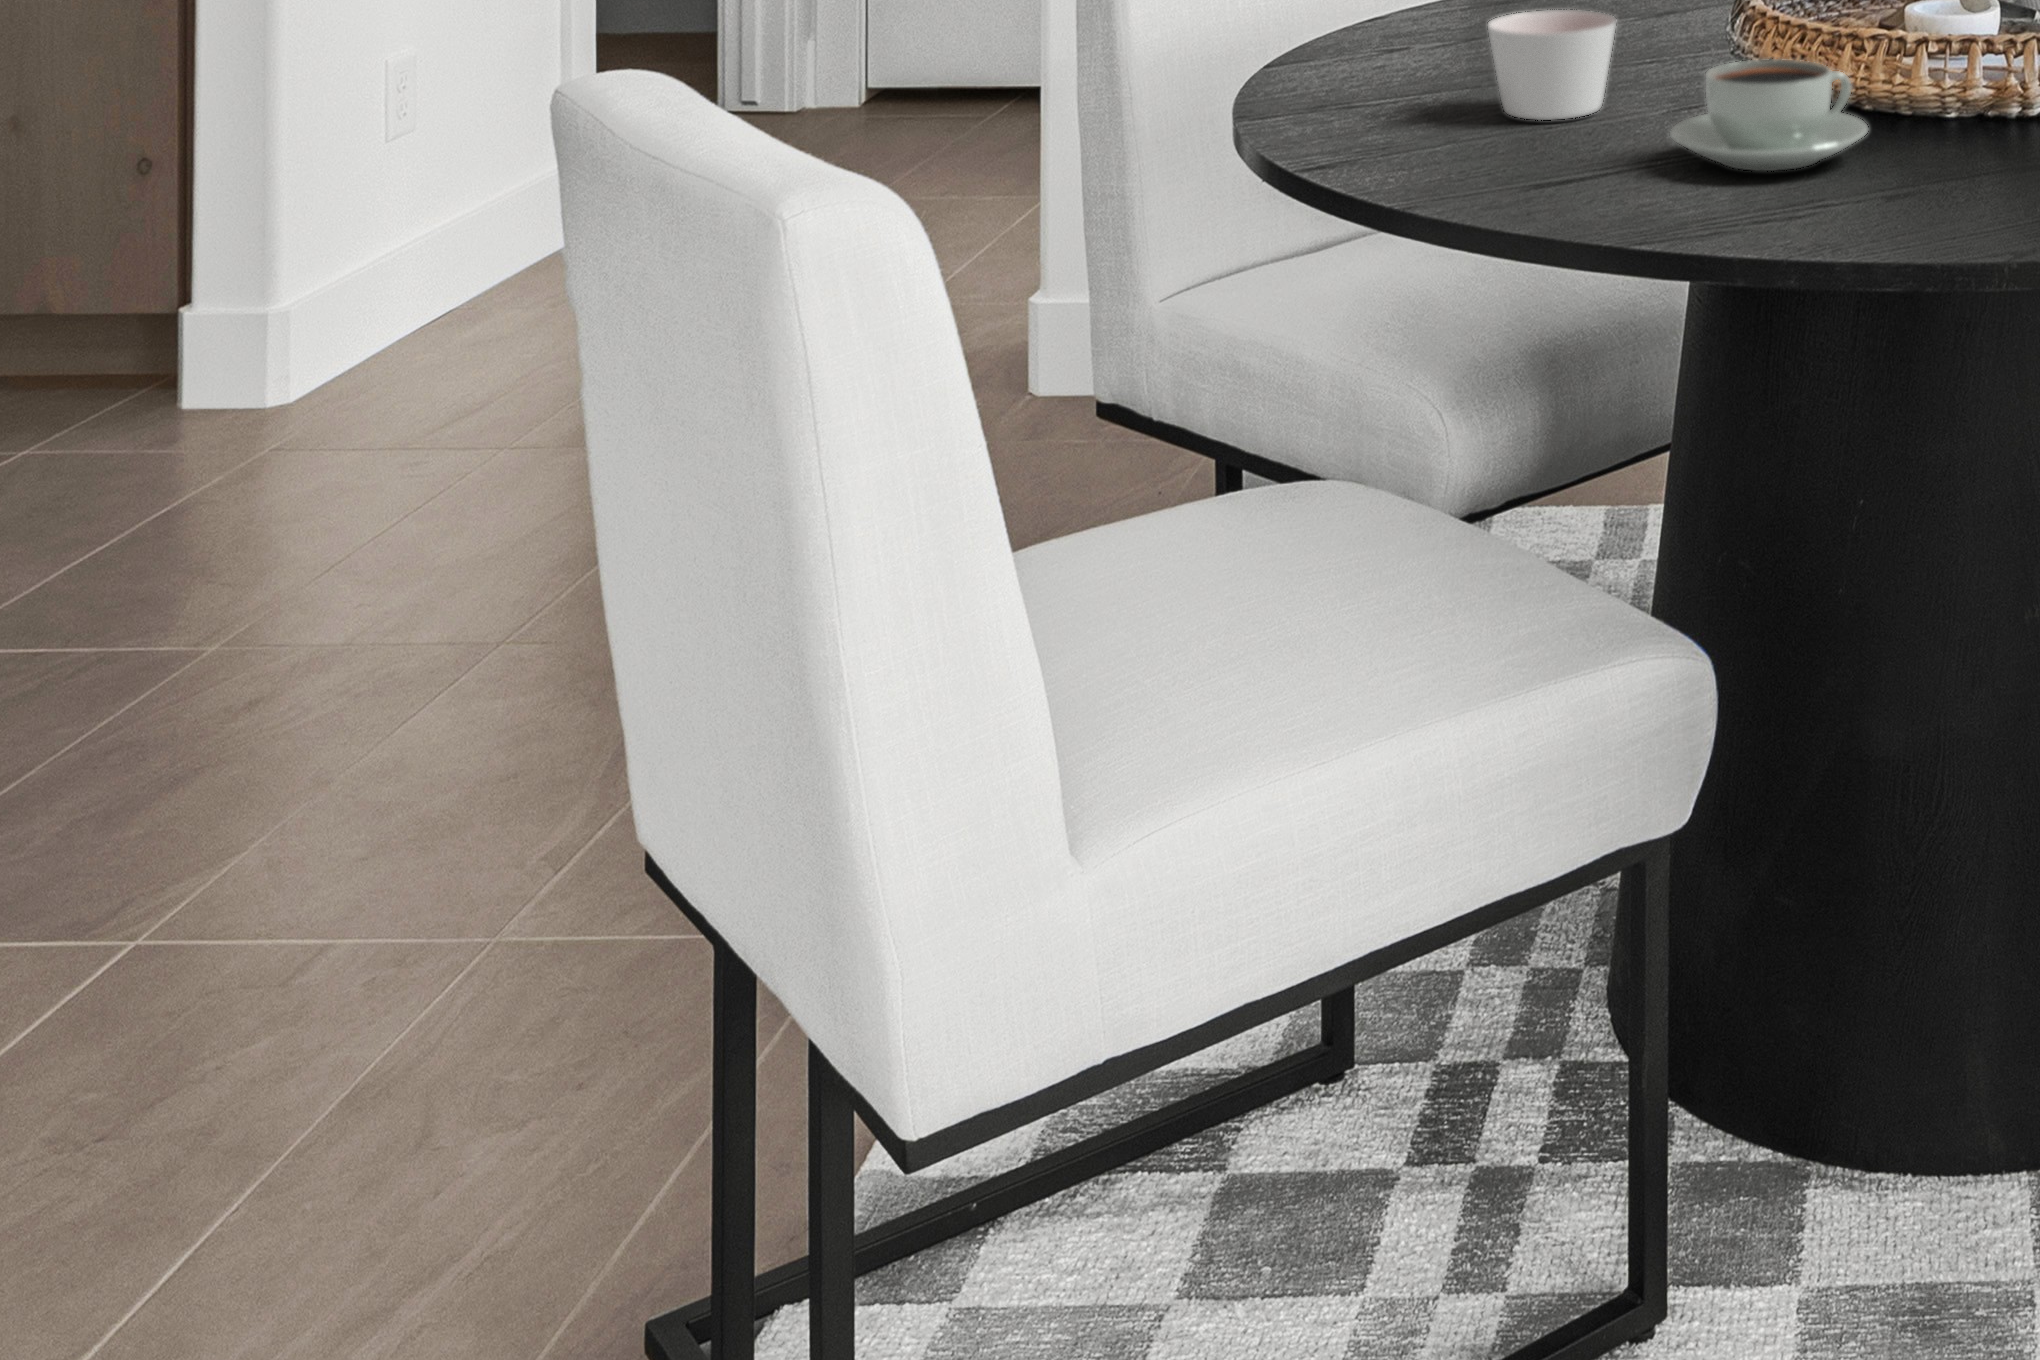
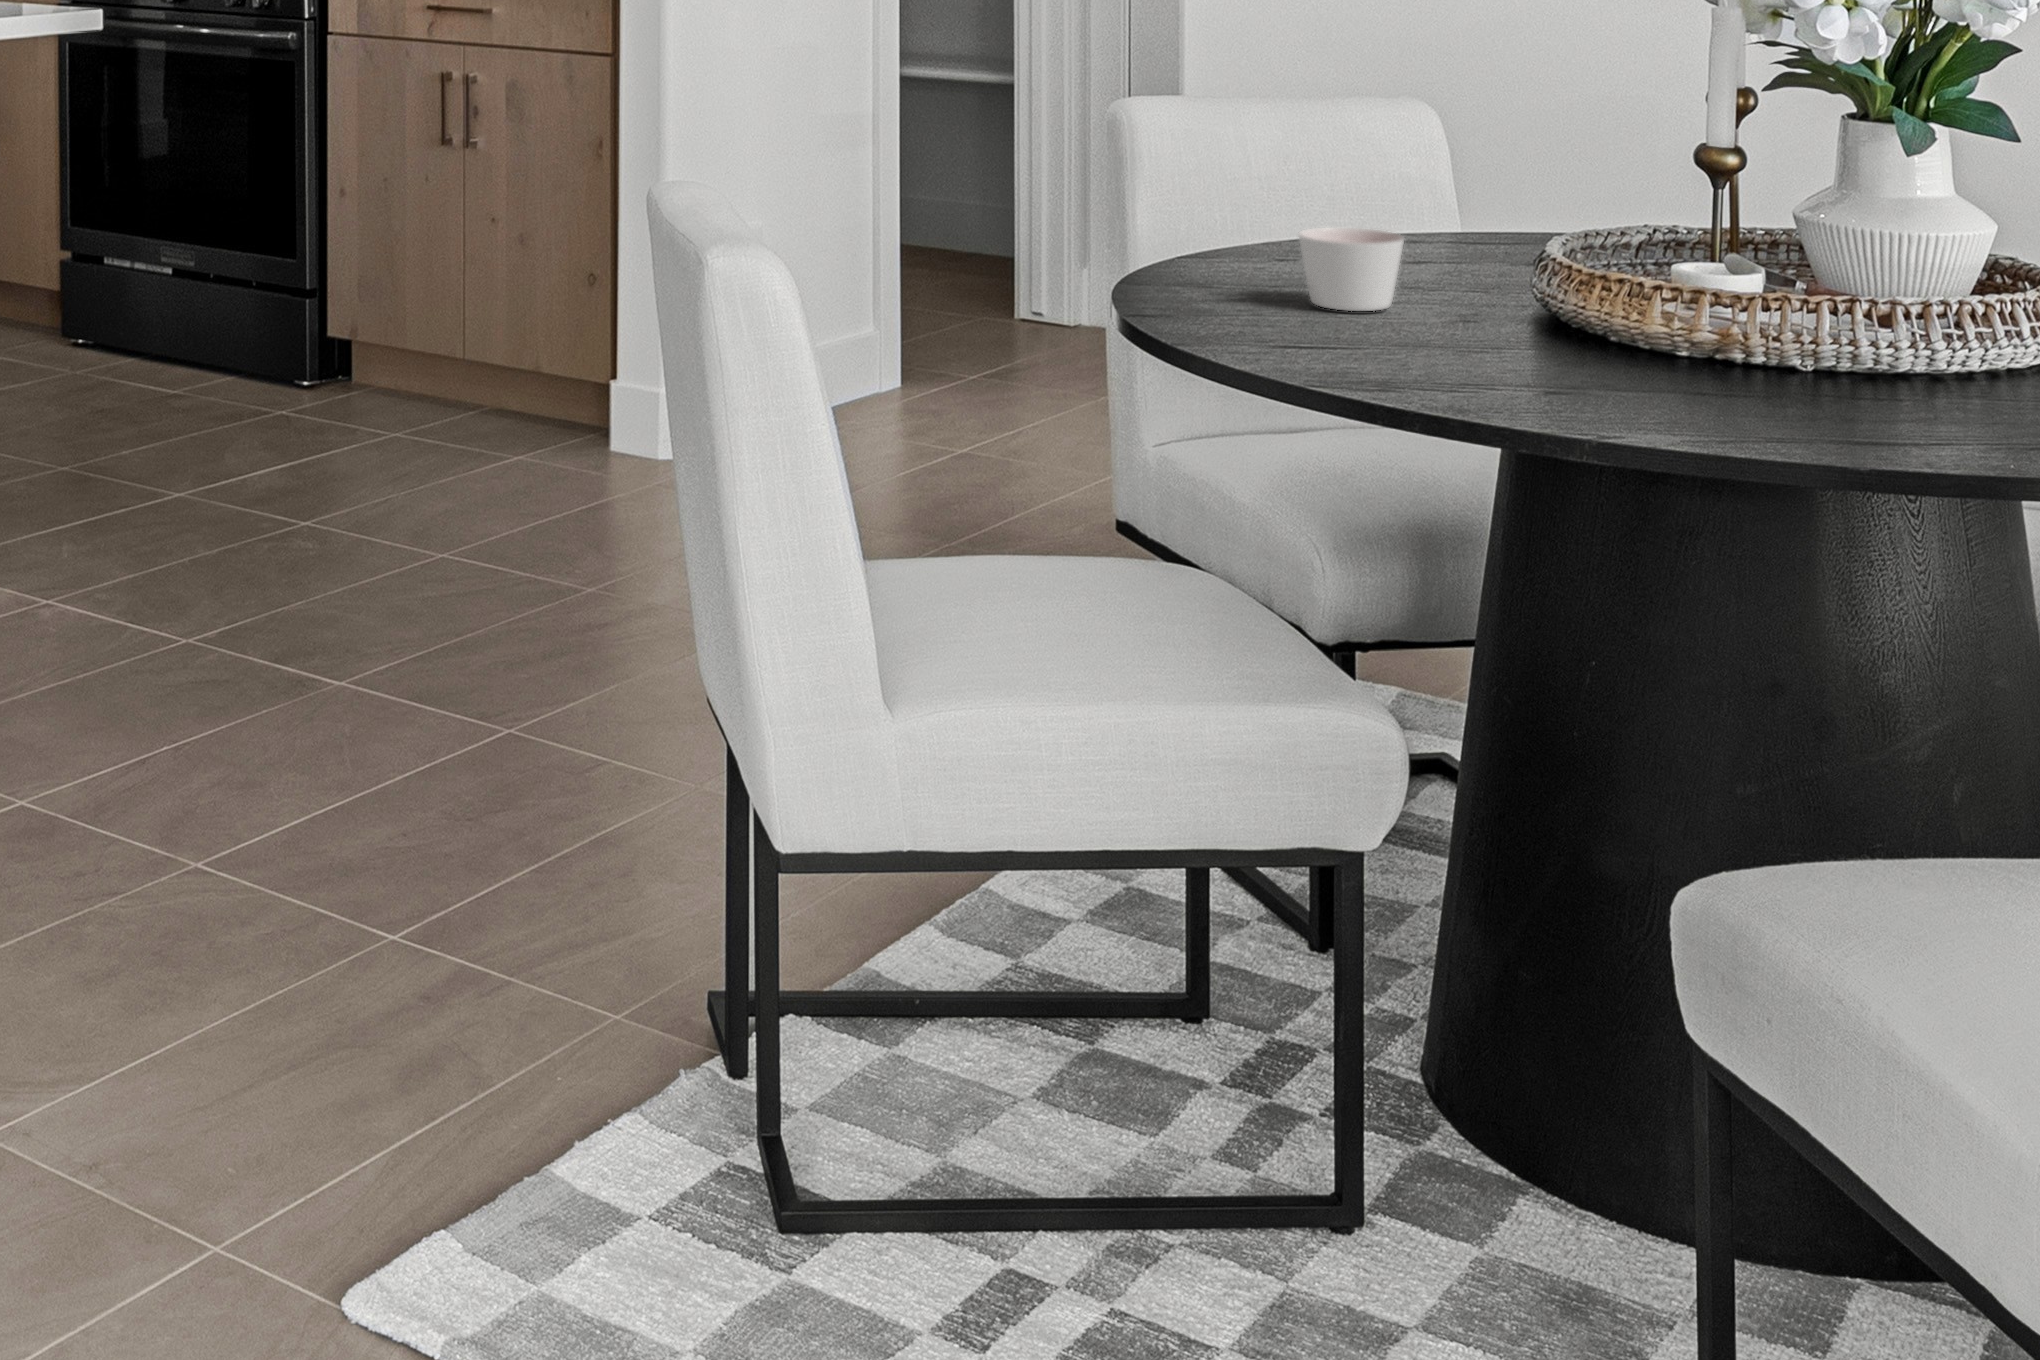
coffee cup: present [1671,59,1868,171] -> none [1398,277,1569,363]

